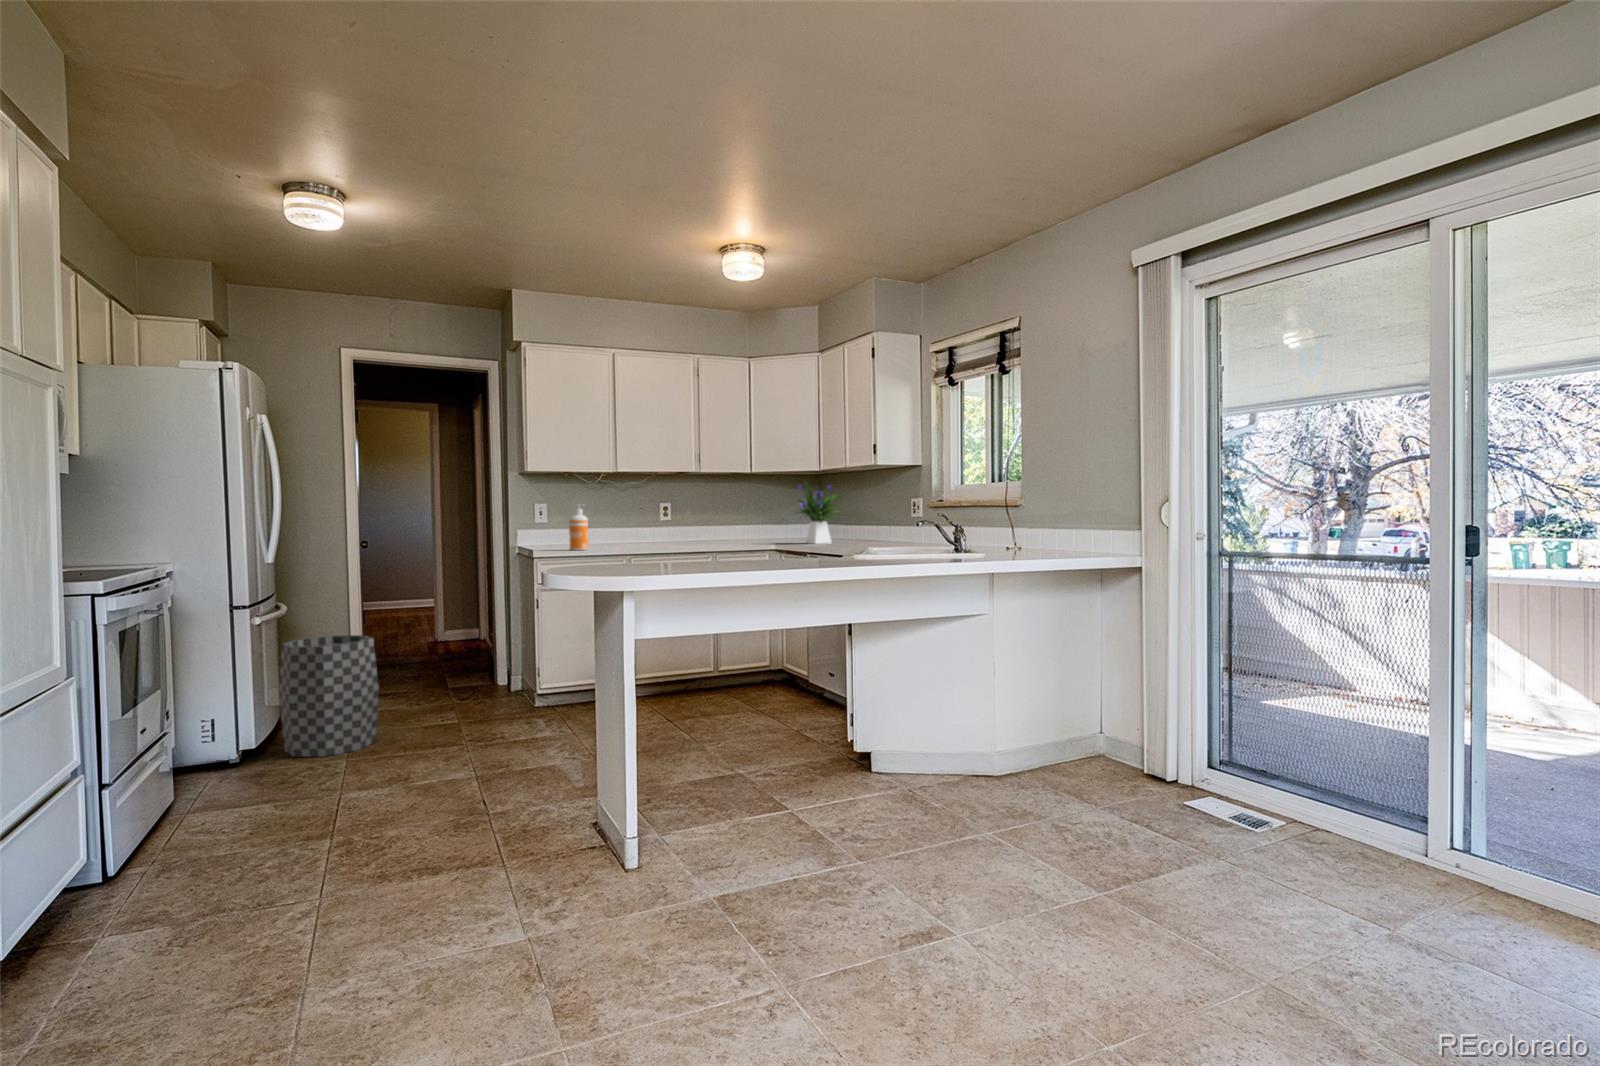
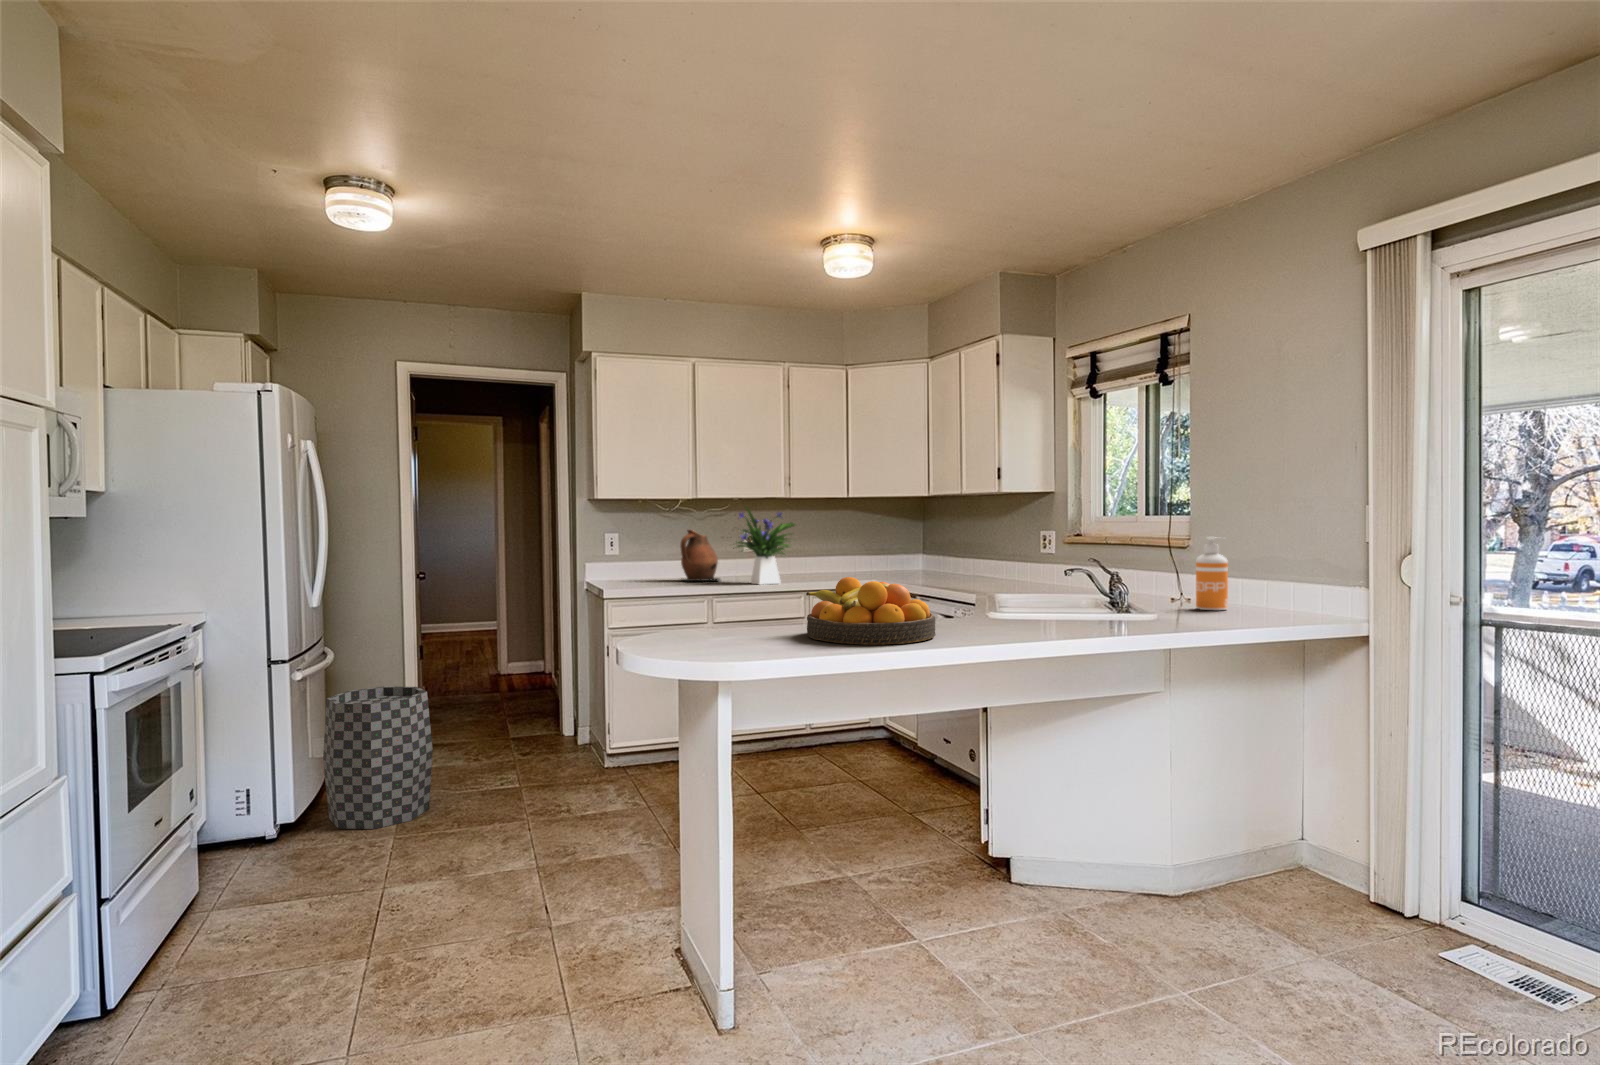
flower arrangement: present [797,481,843,544] -> present [733,507,795,585]
ceramic pitcher: none [600,501,640,546] -> present [680,530,720,581]
soap dispenser: present [569,504,588,550] -> present [1196,537,1228,610]
fruit bowl: none [697,520,800,569] -> present [806,577,936,645]

